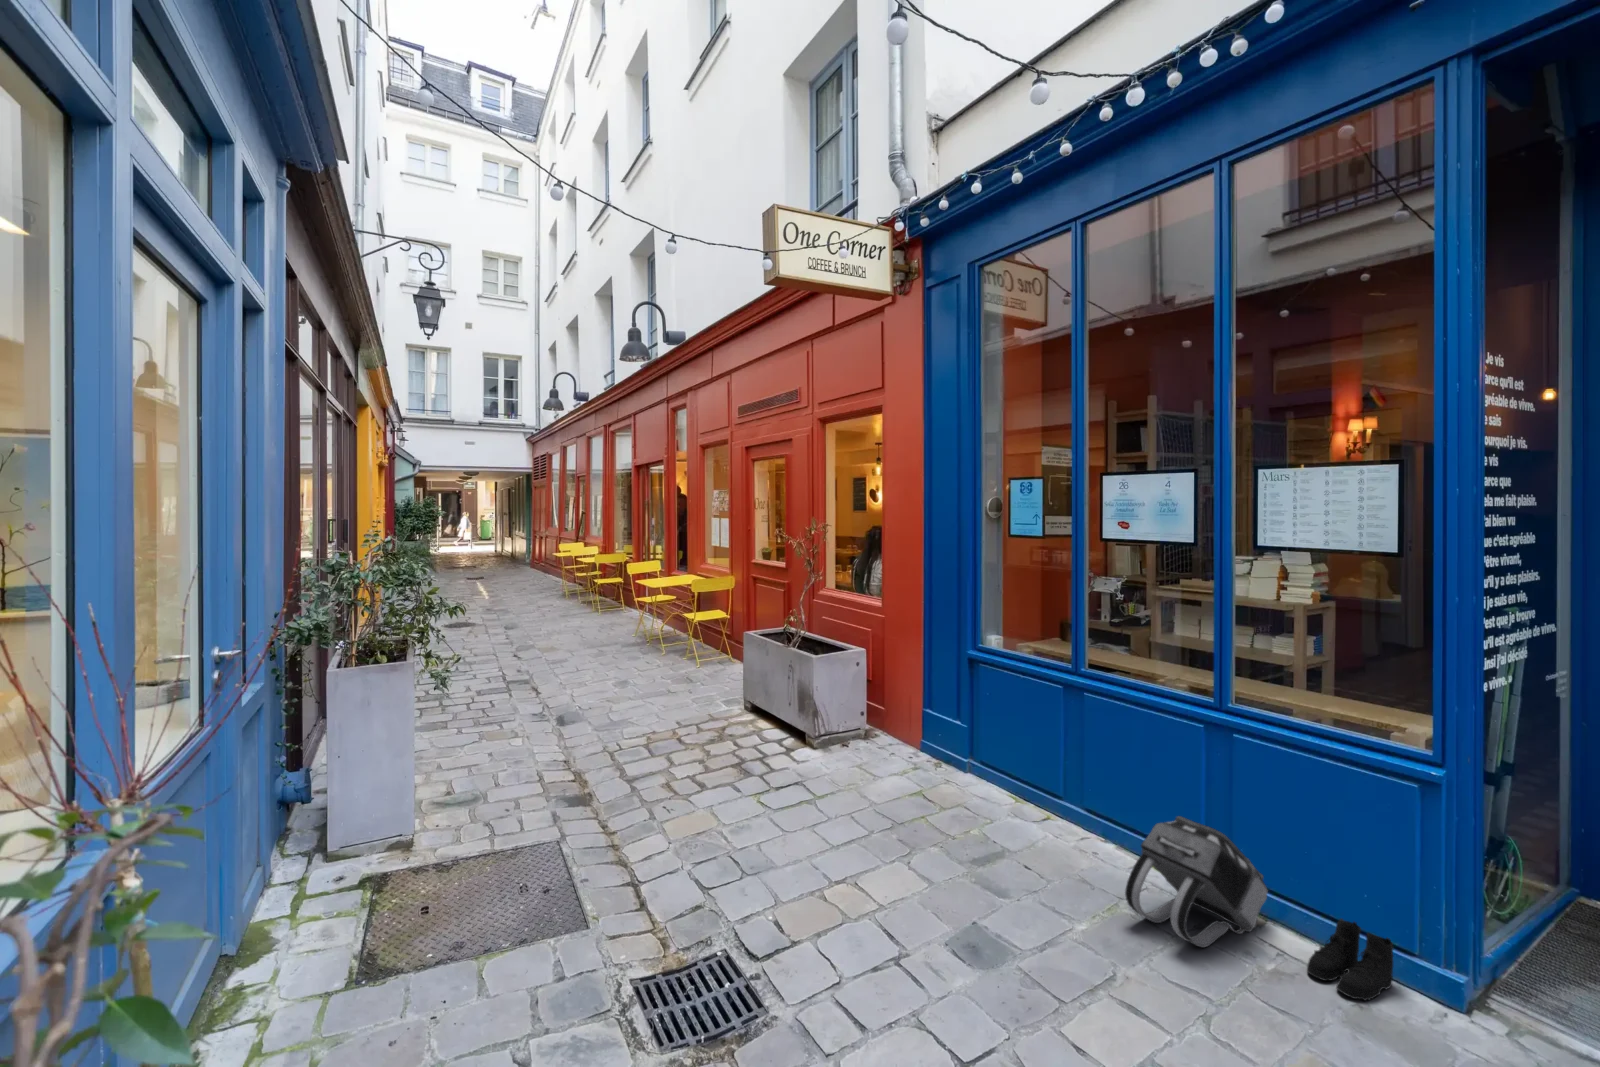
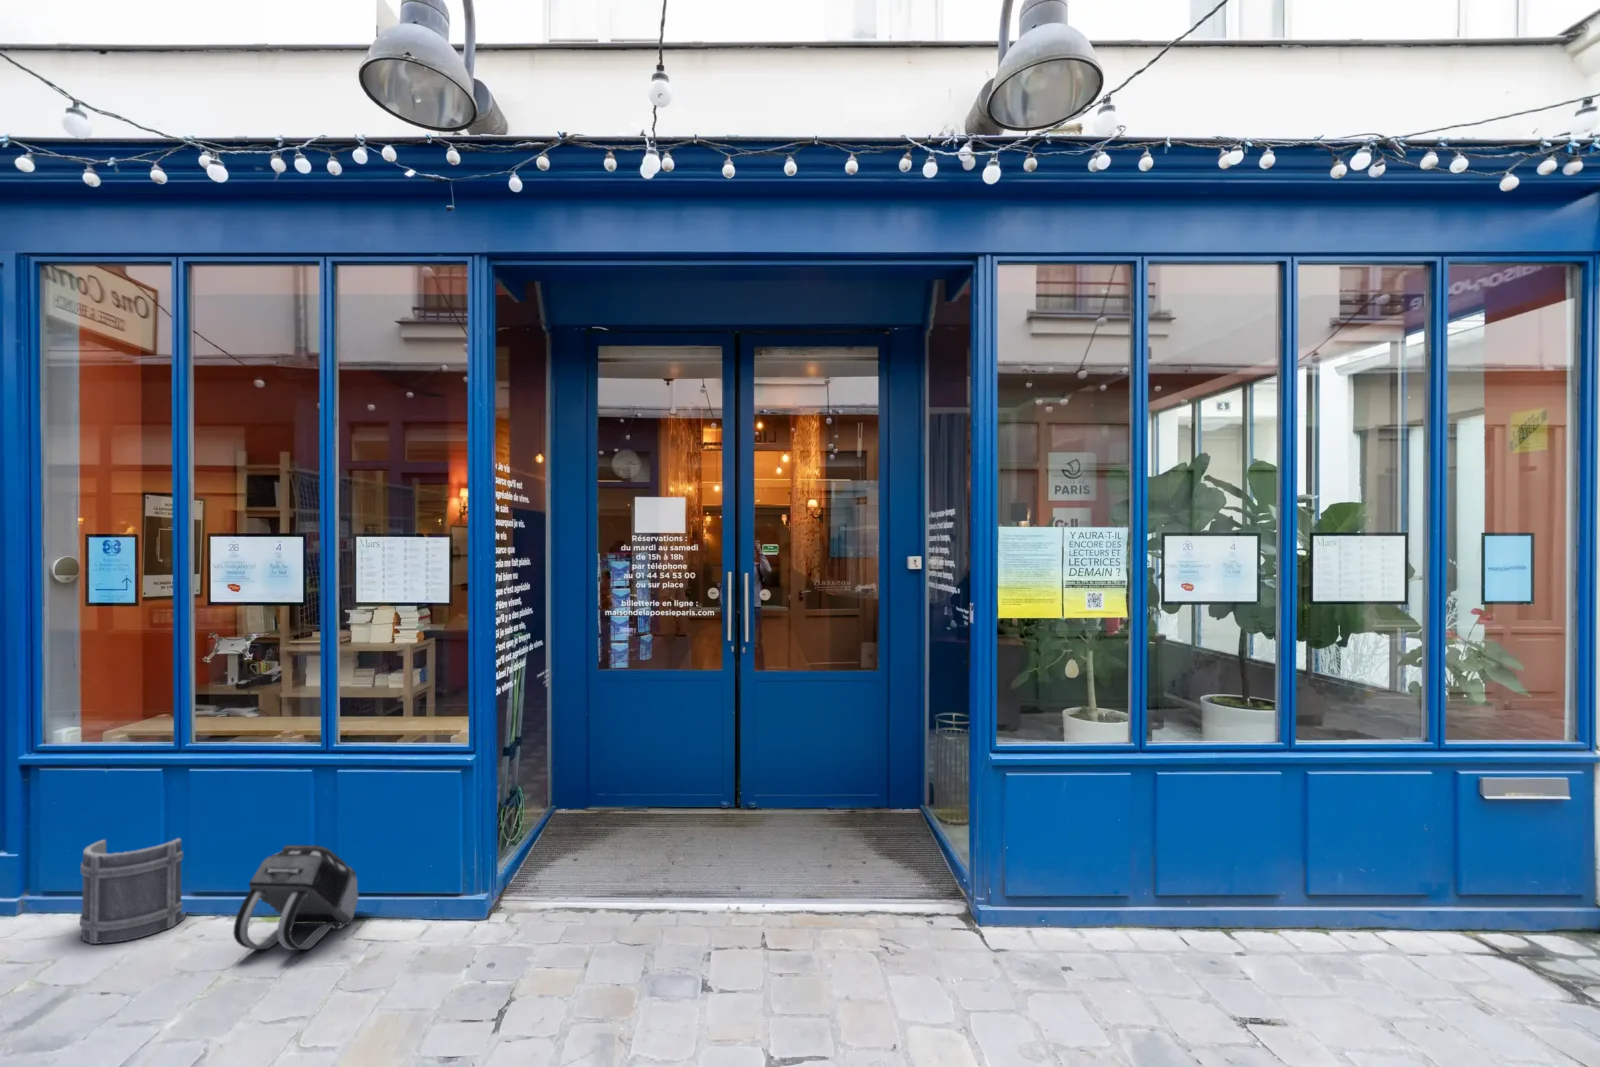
bucket: none [1000,745,1084,851] -> present [80,838,186,944]
boots: present [1307,919,1394,1001] -> none [390,881,449,934]

